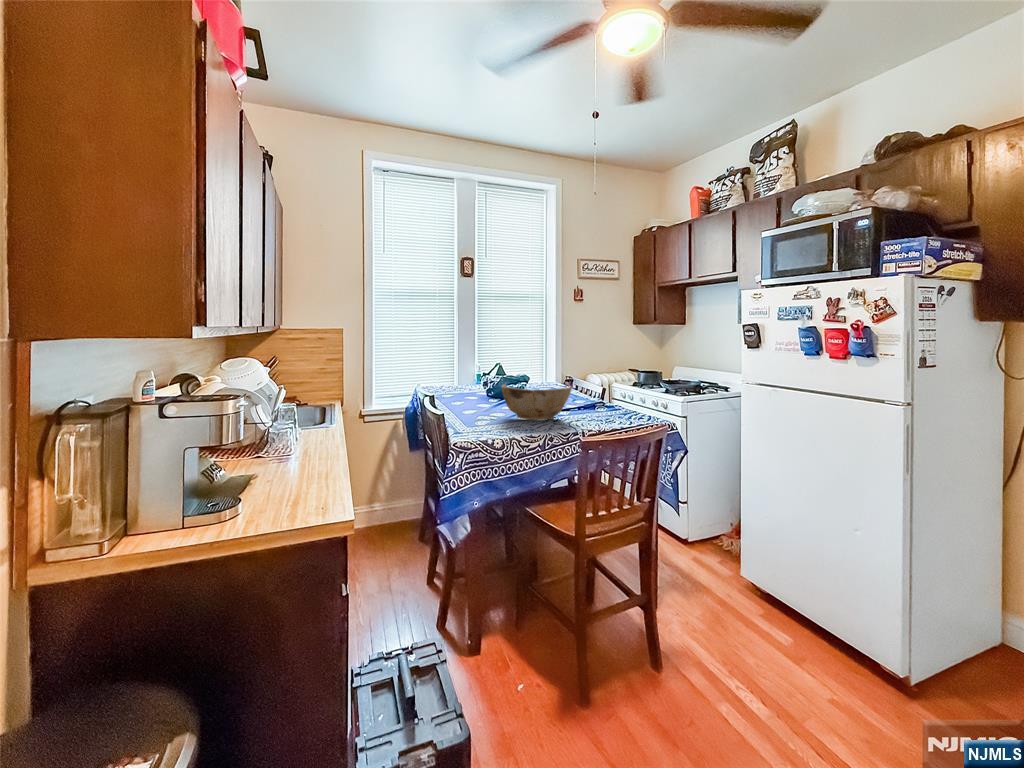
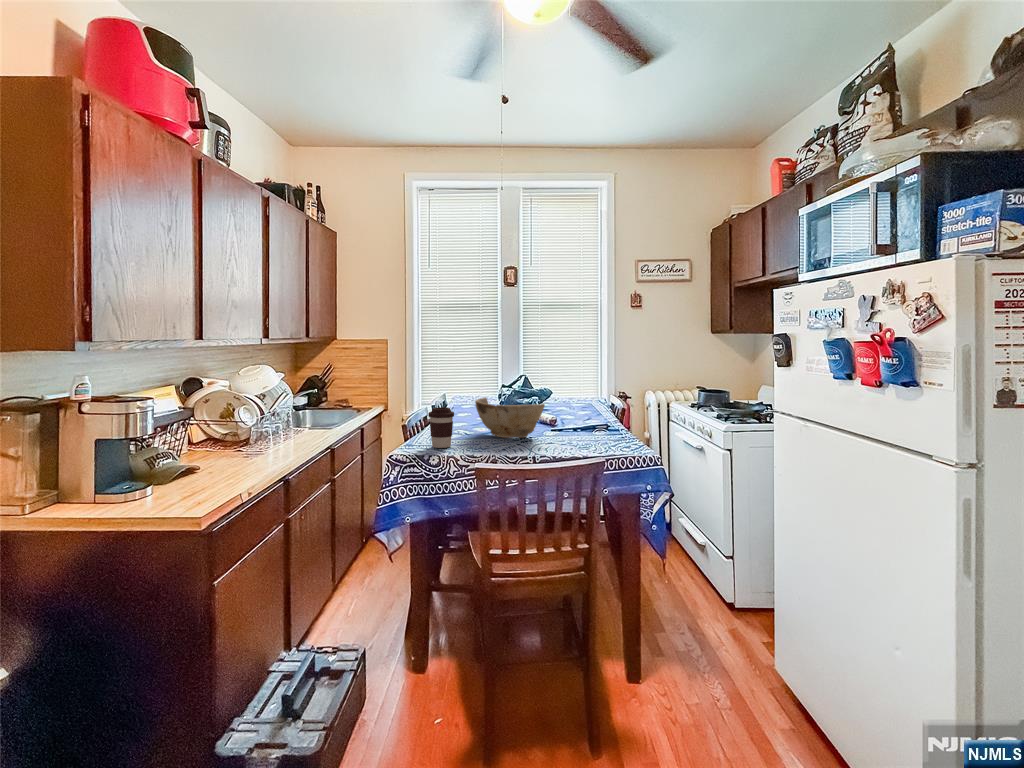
coffee cup: none [477,394,502,433] -> present [428,407,454,448]

